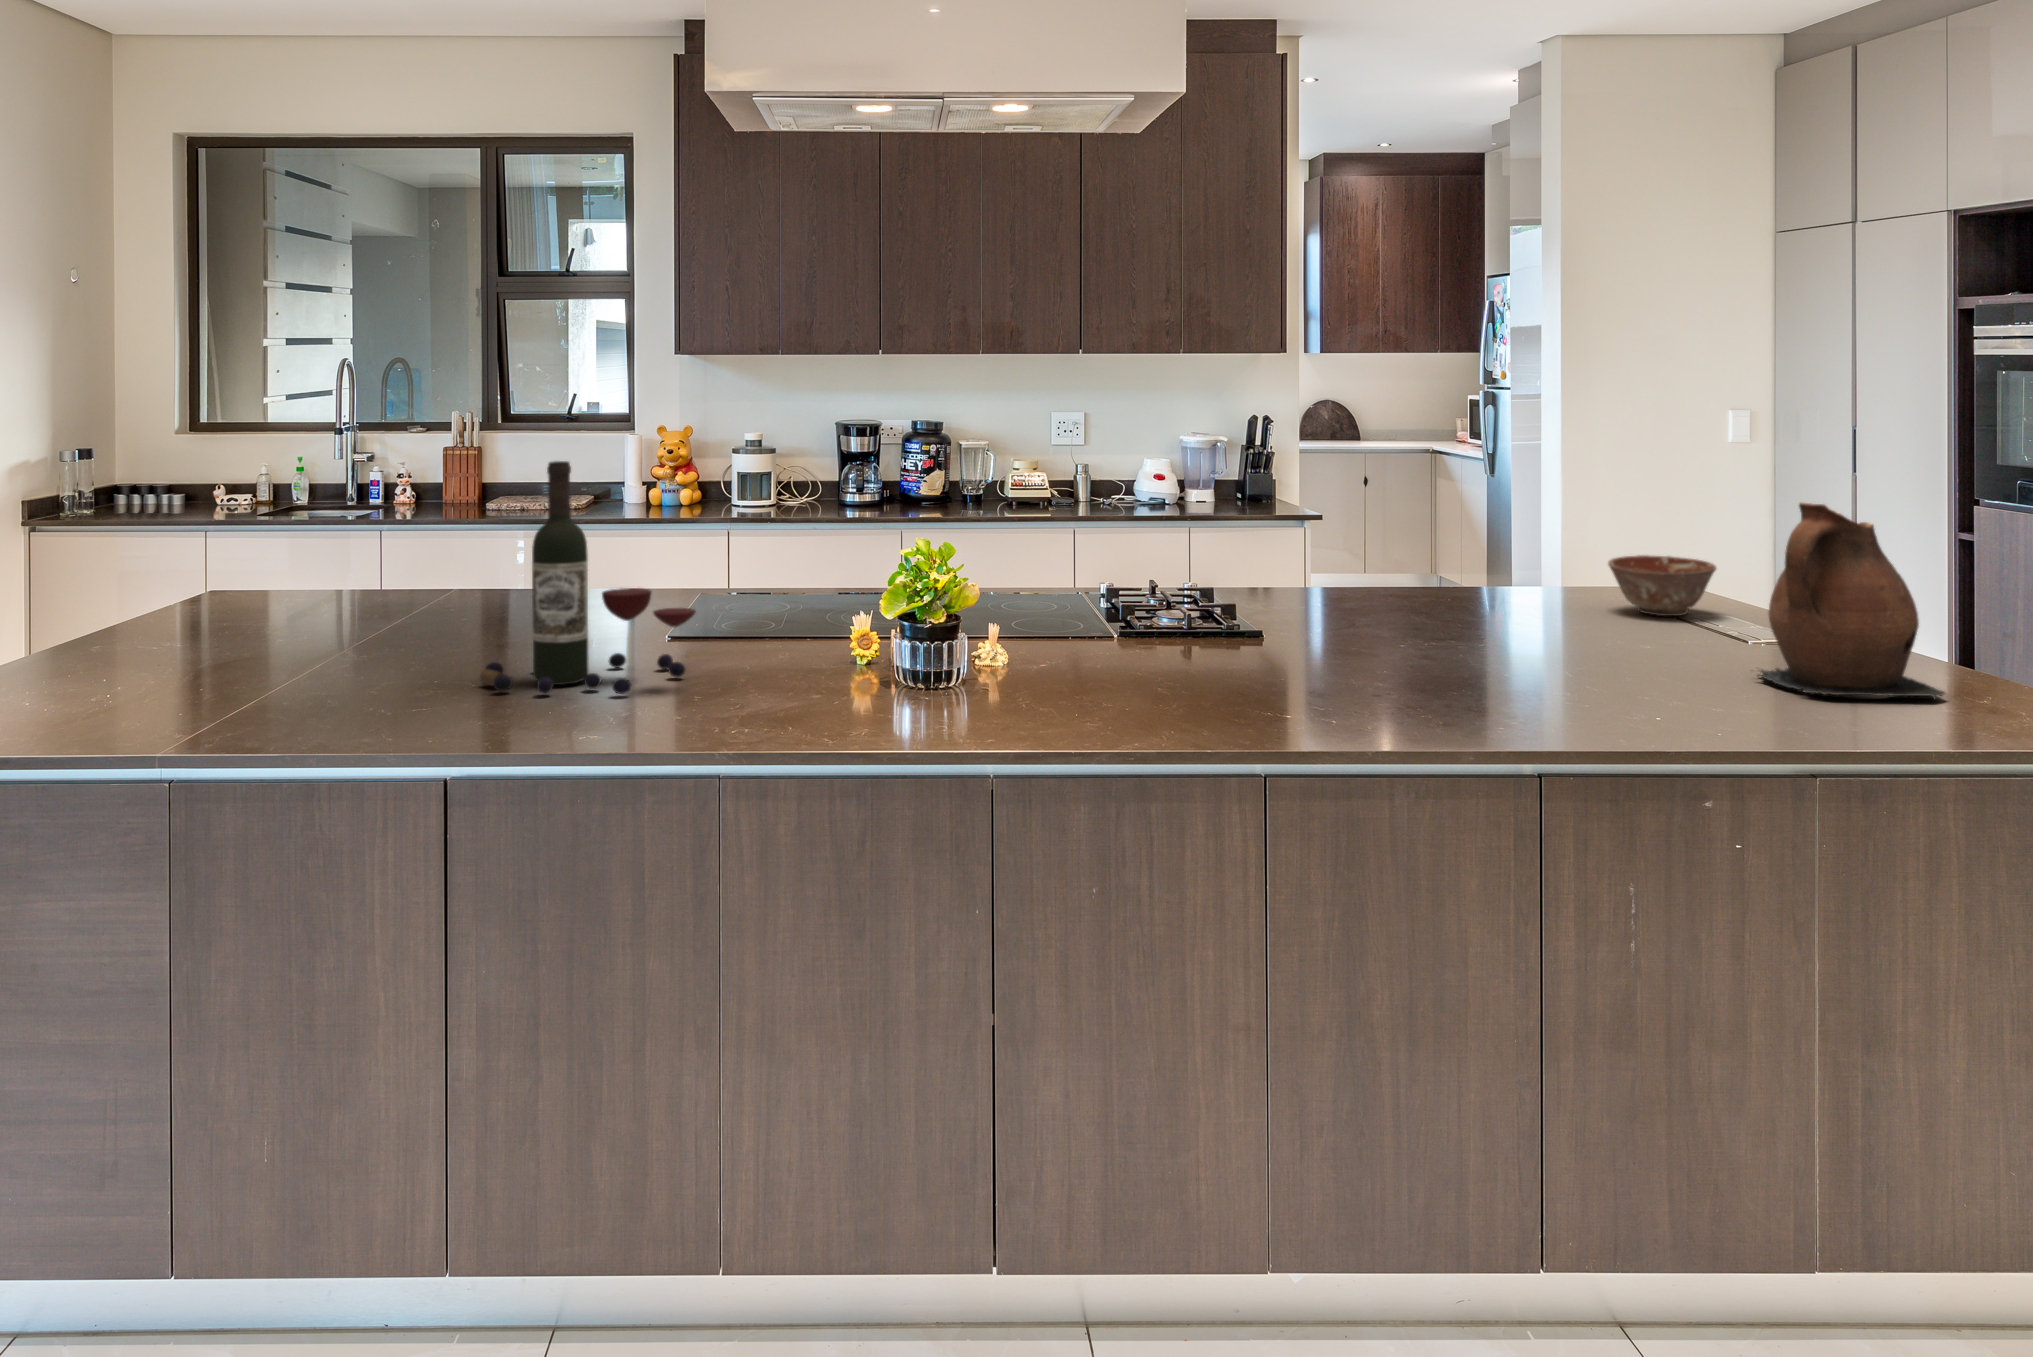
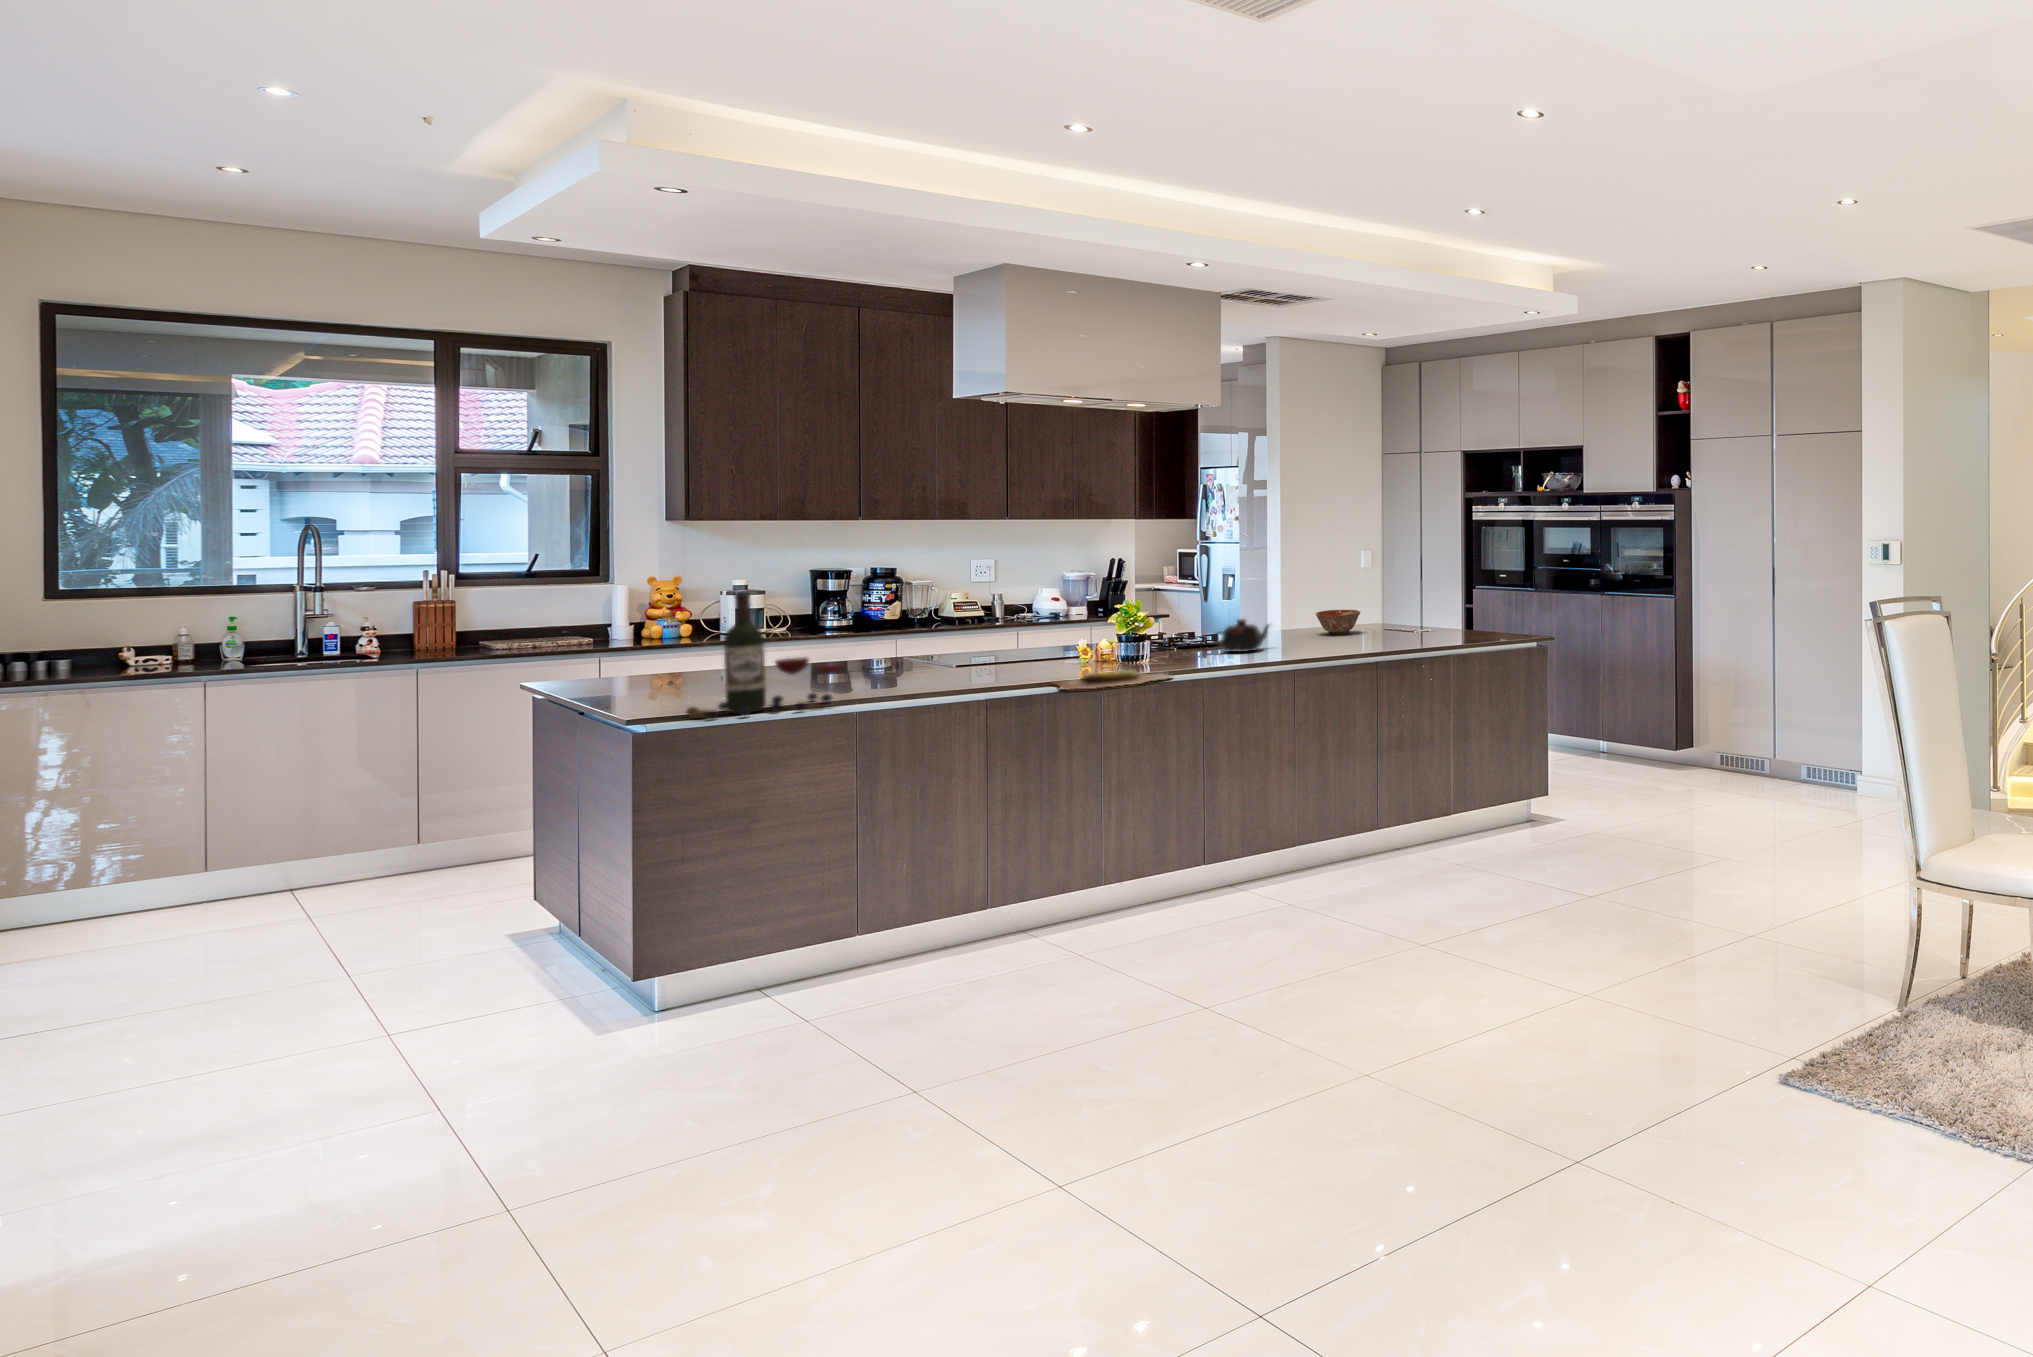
ceramic pitcher: present [1758,503,1945,699] -> none [1369,580,1435,651]
teapot: none [1376,568,1510,646] -> present [1213,619,1269,652]
cutting board: none [1031,678,1274,721] -> present [1051,670,1170,690]

